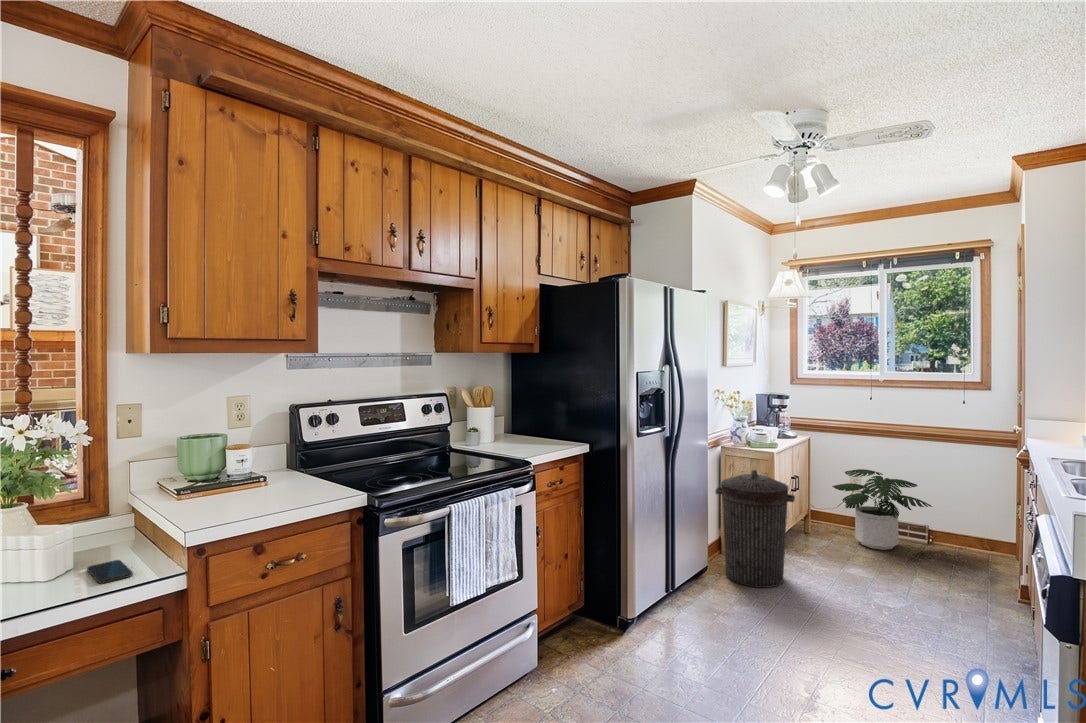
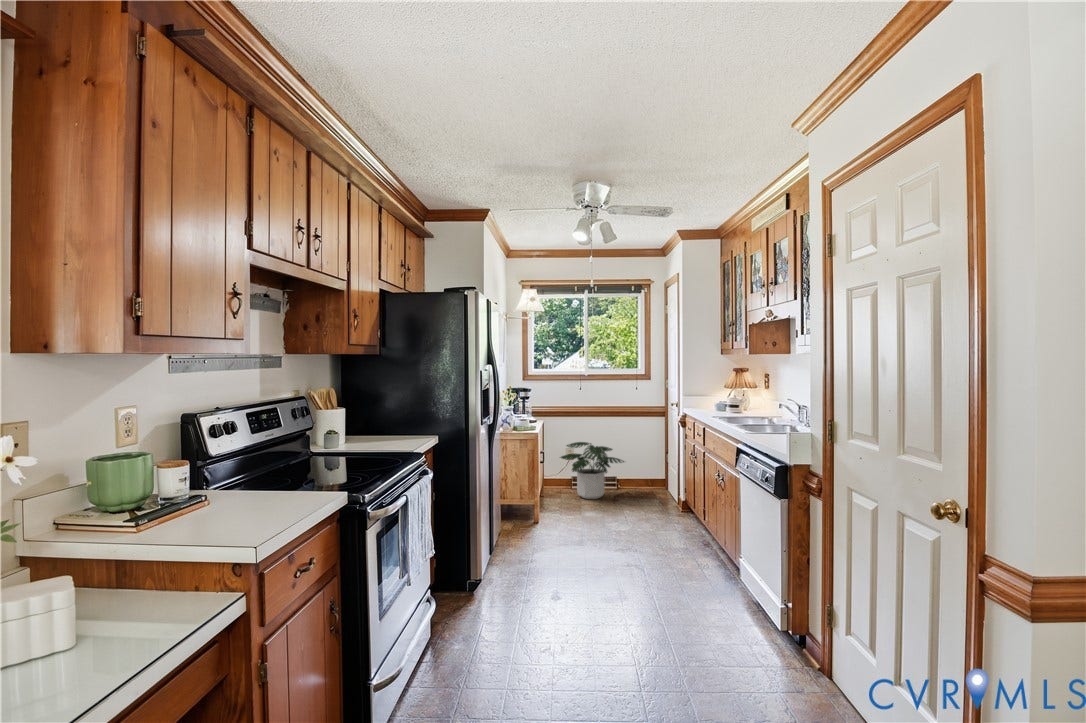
trash can: present [715,470,795,588] -> none [503,448,563,541]
smartphone: present [87,560,133,583] -> none [96,606,181,626]

